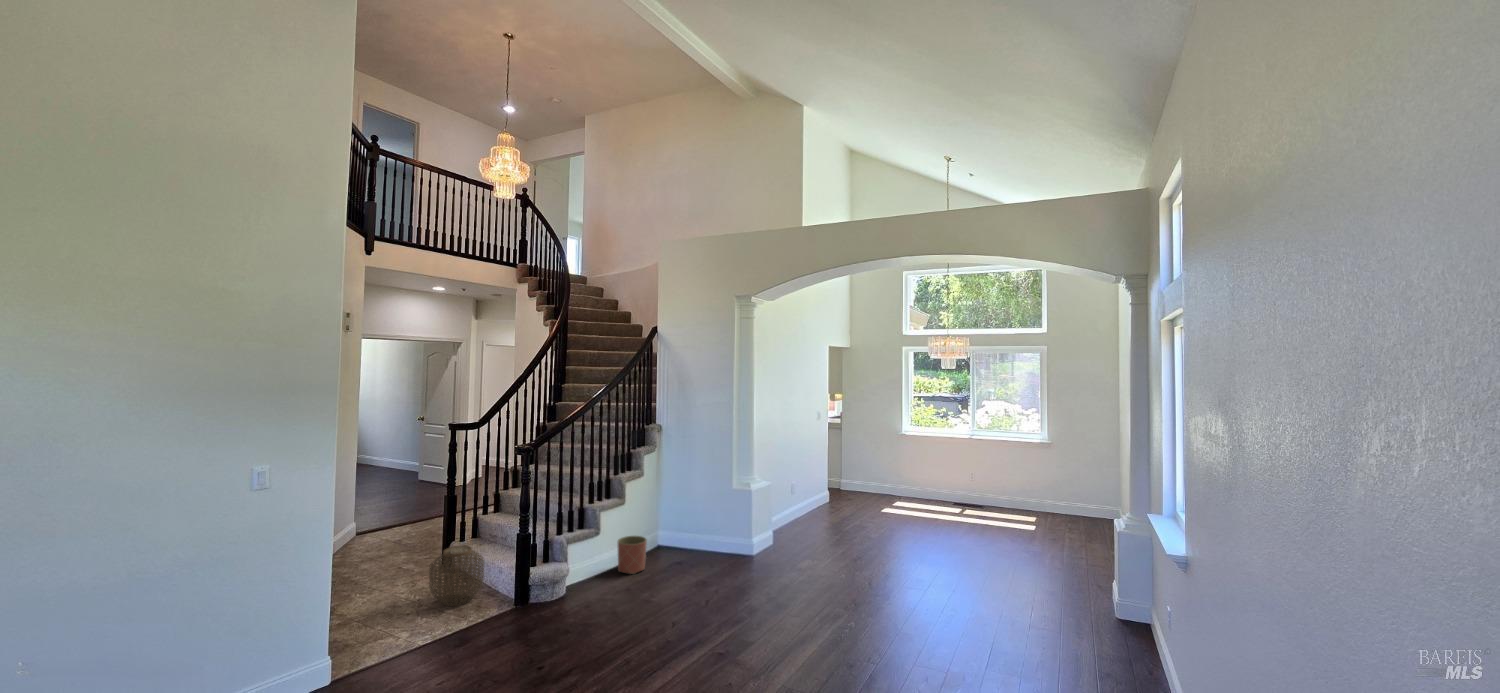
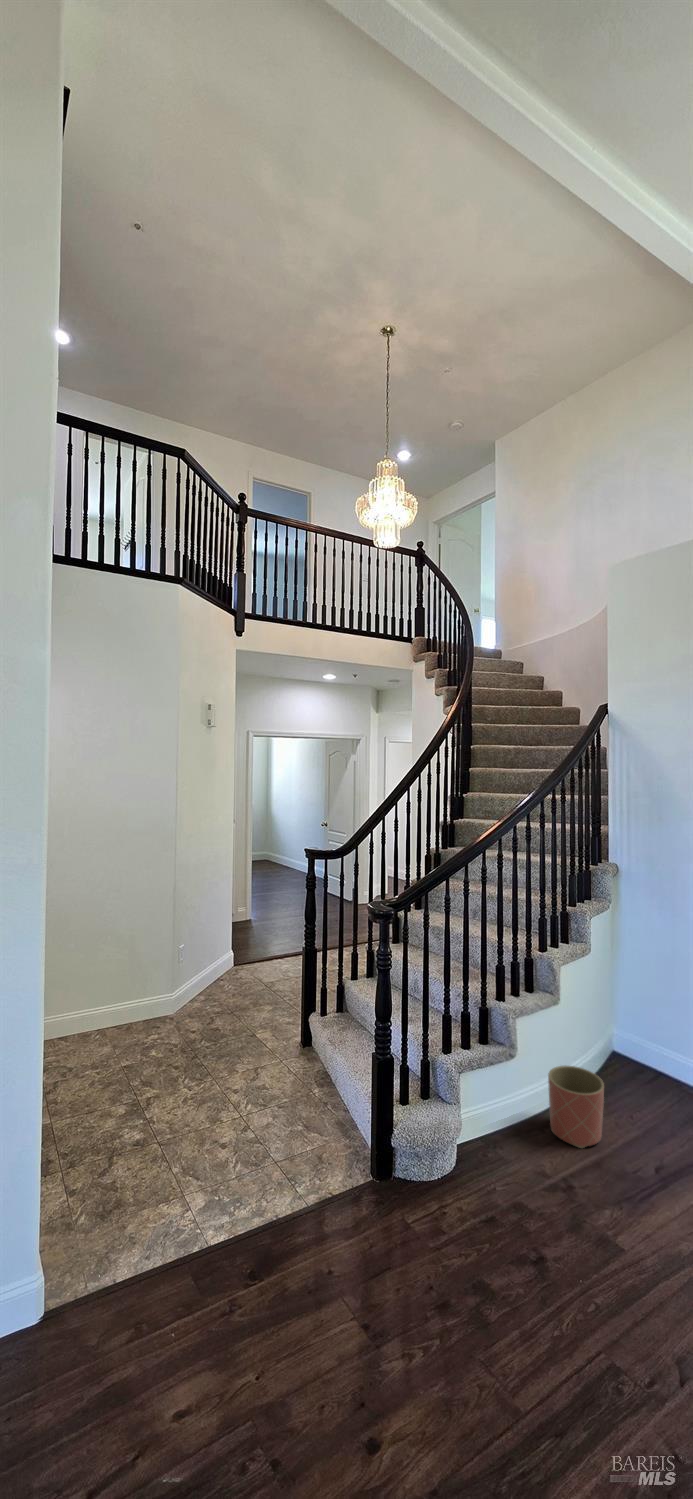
woven basket: present [429,545,484,606] -> none [256,1038,332,1140]

